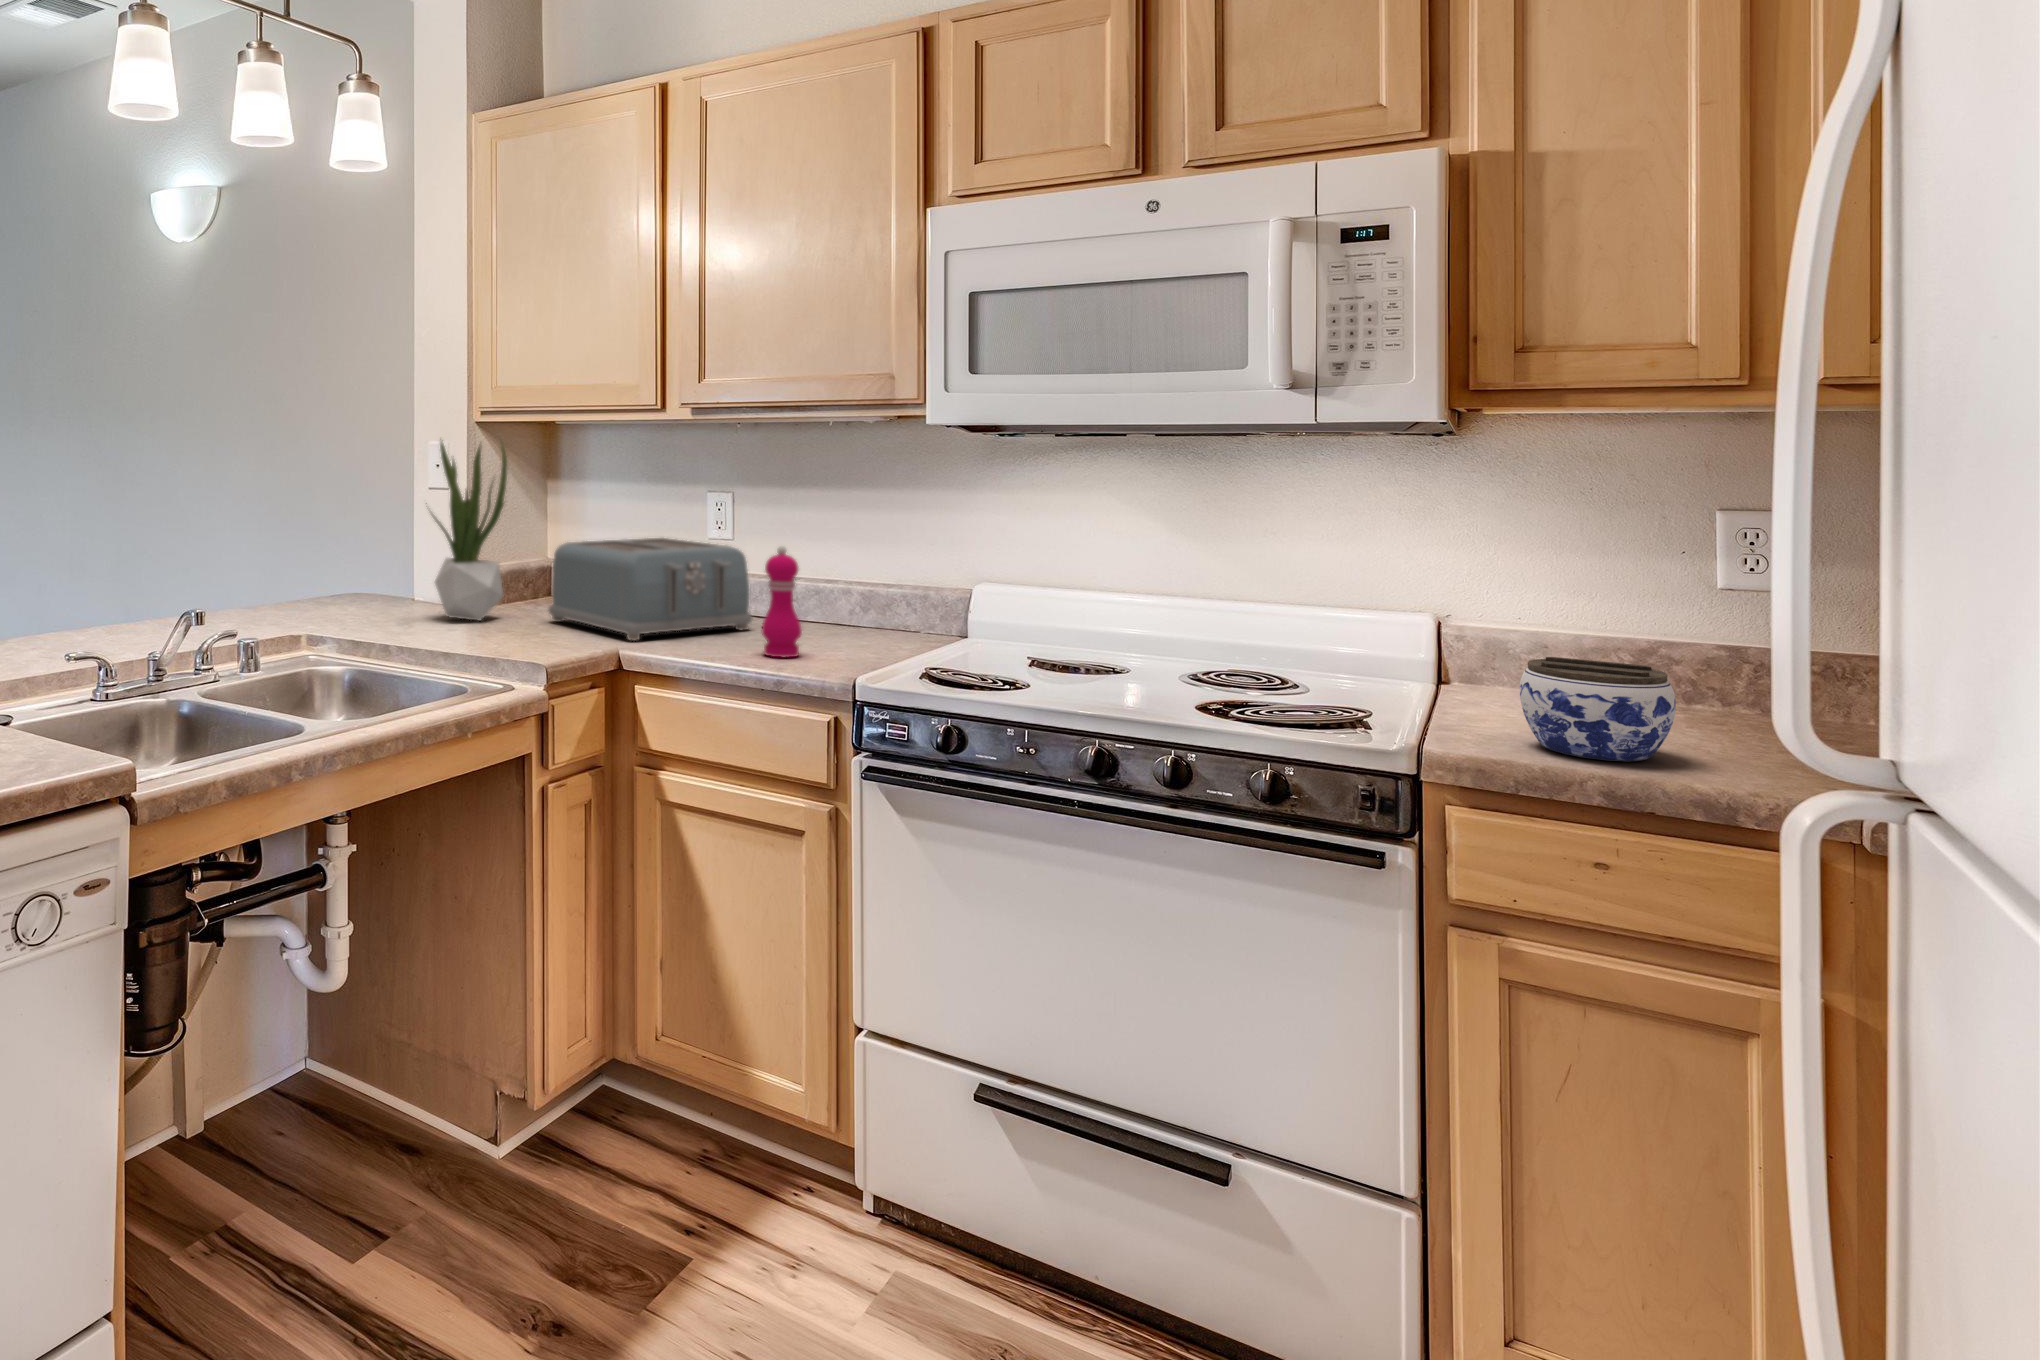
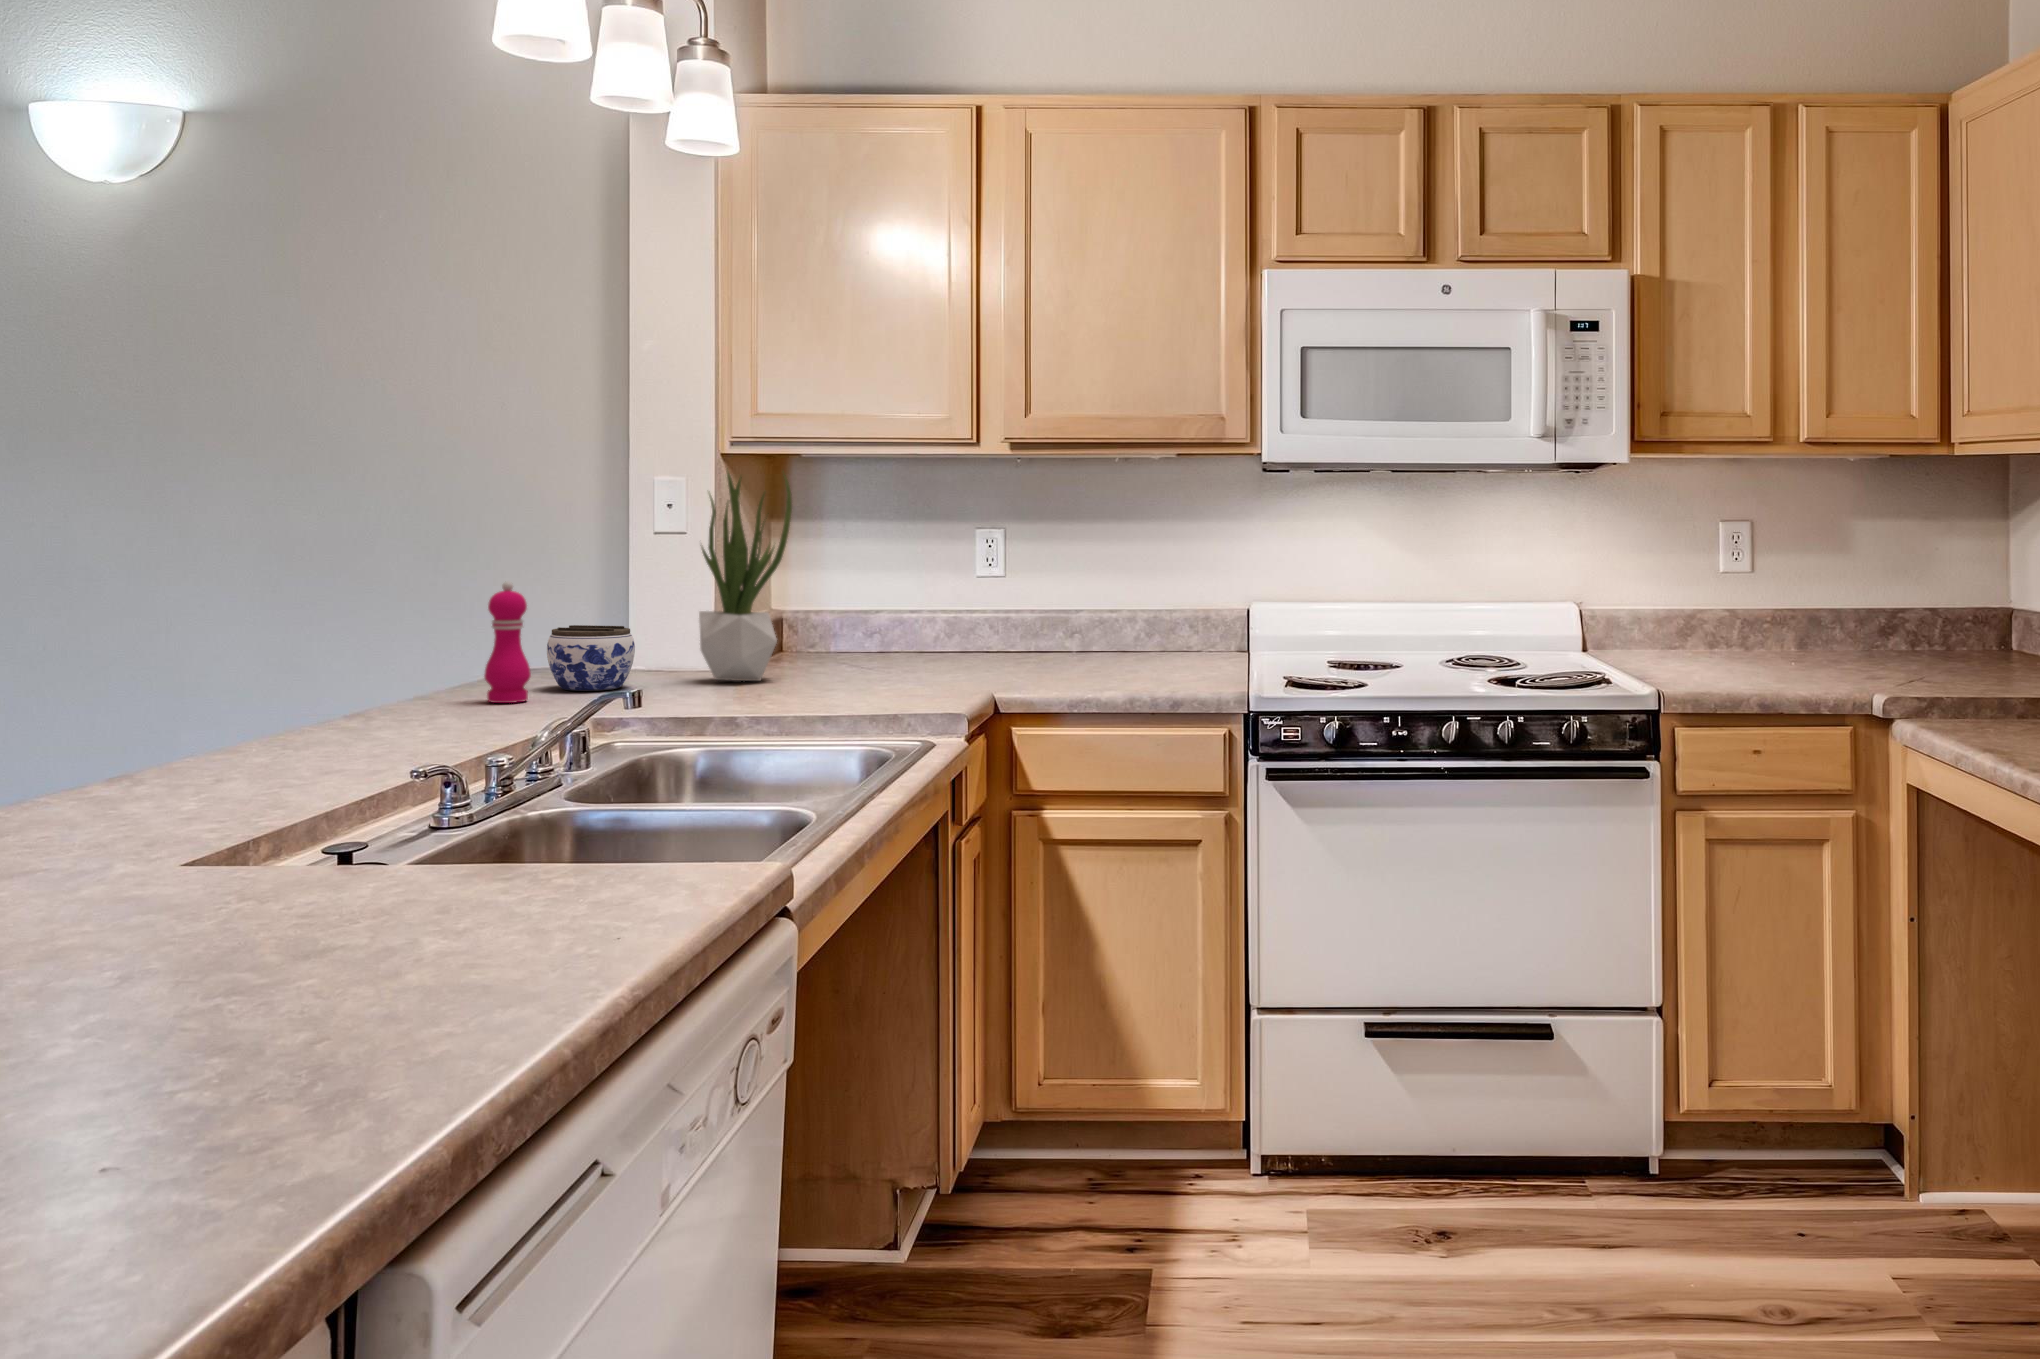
toaster: present [549,538,753,641] -> none [833,583,1045,683]
pepper mill: present [761,546,802,658] -> present [484,581,531,703]
jar: present [1520,657,1676,761] -> present [547,625,635,691]

